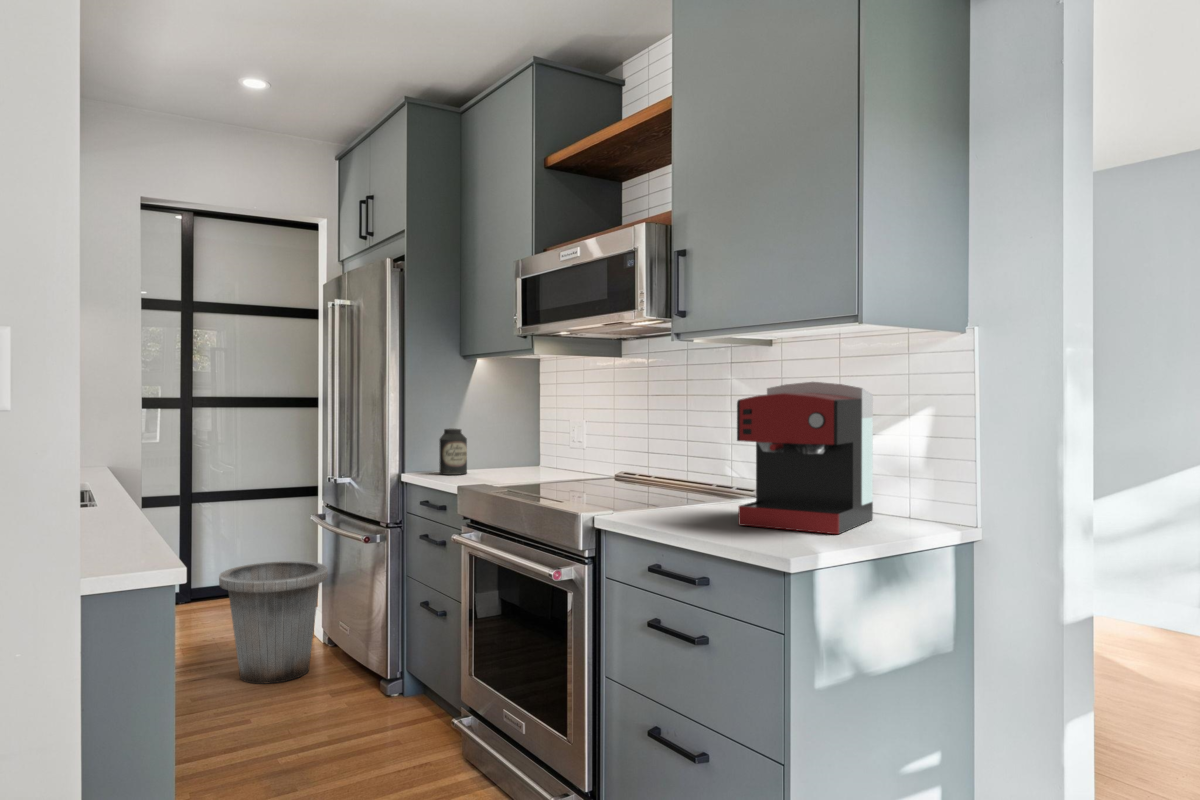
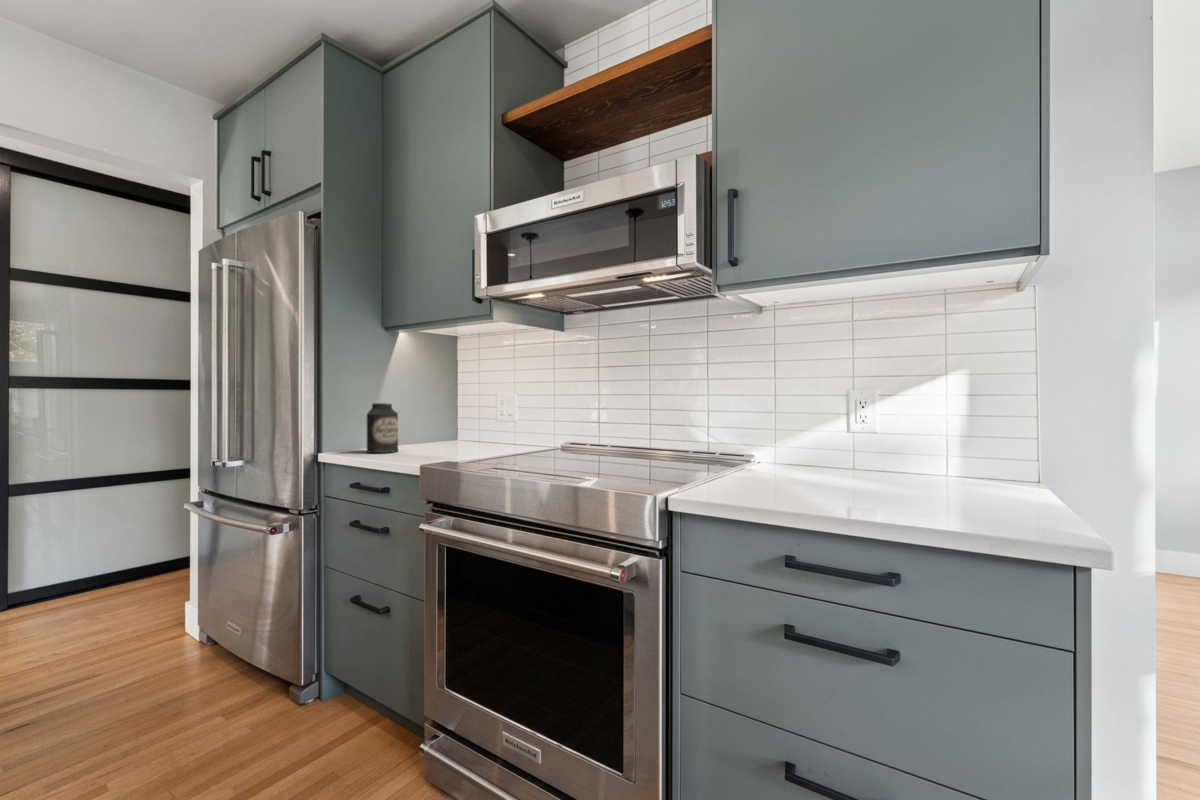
coffee maker: present [737,382,873,534] -> none [839,337,1004,505]
trash can: present [219,561,328,684] -> none [55,556,212,715]

